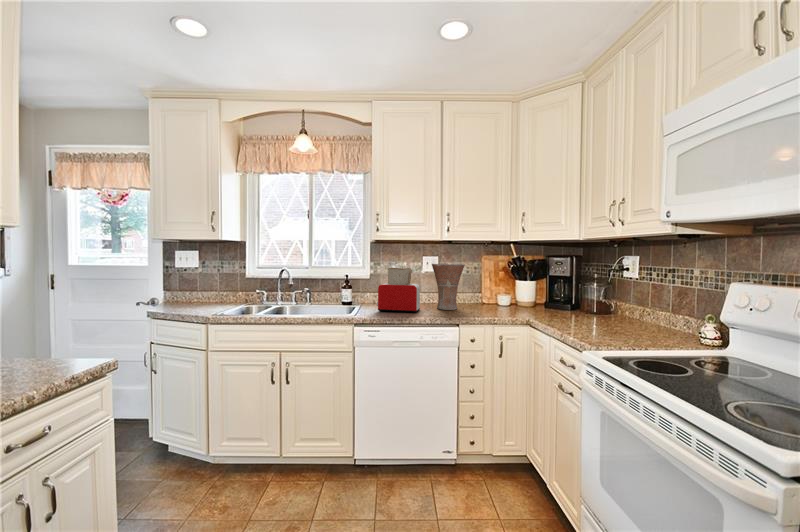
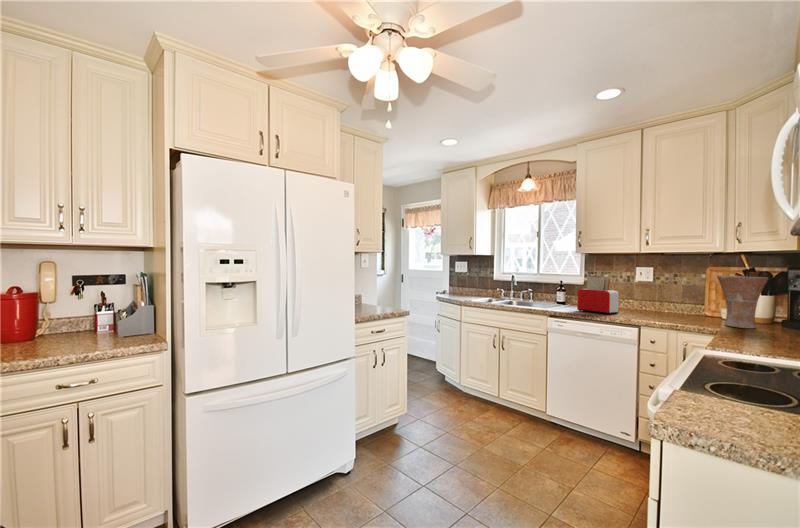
vase: present [432,264,465,310] -> present [717,275,768,328]

